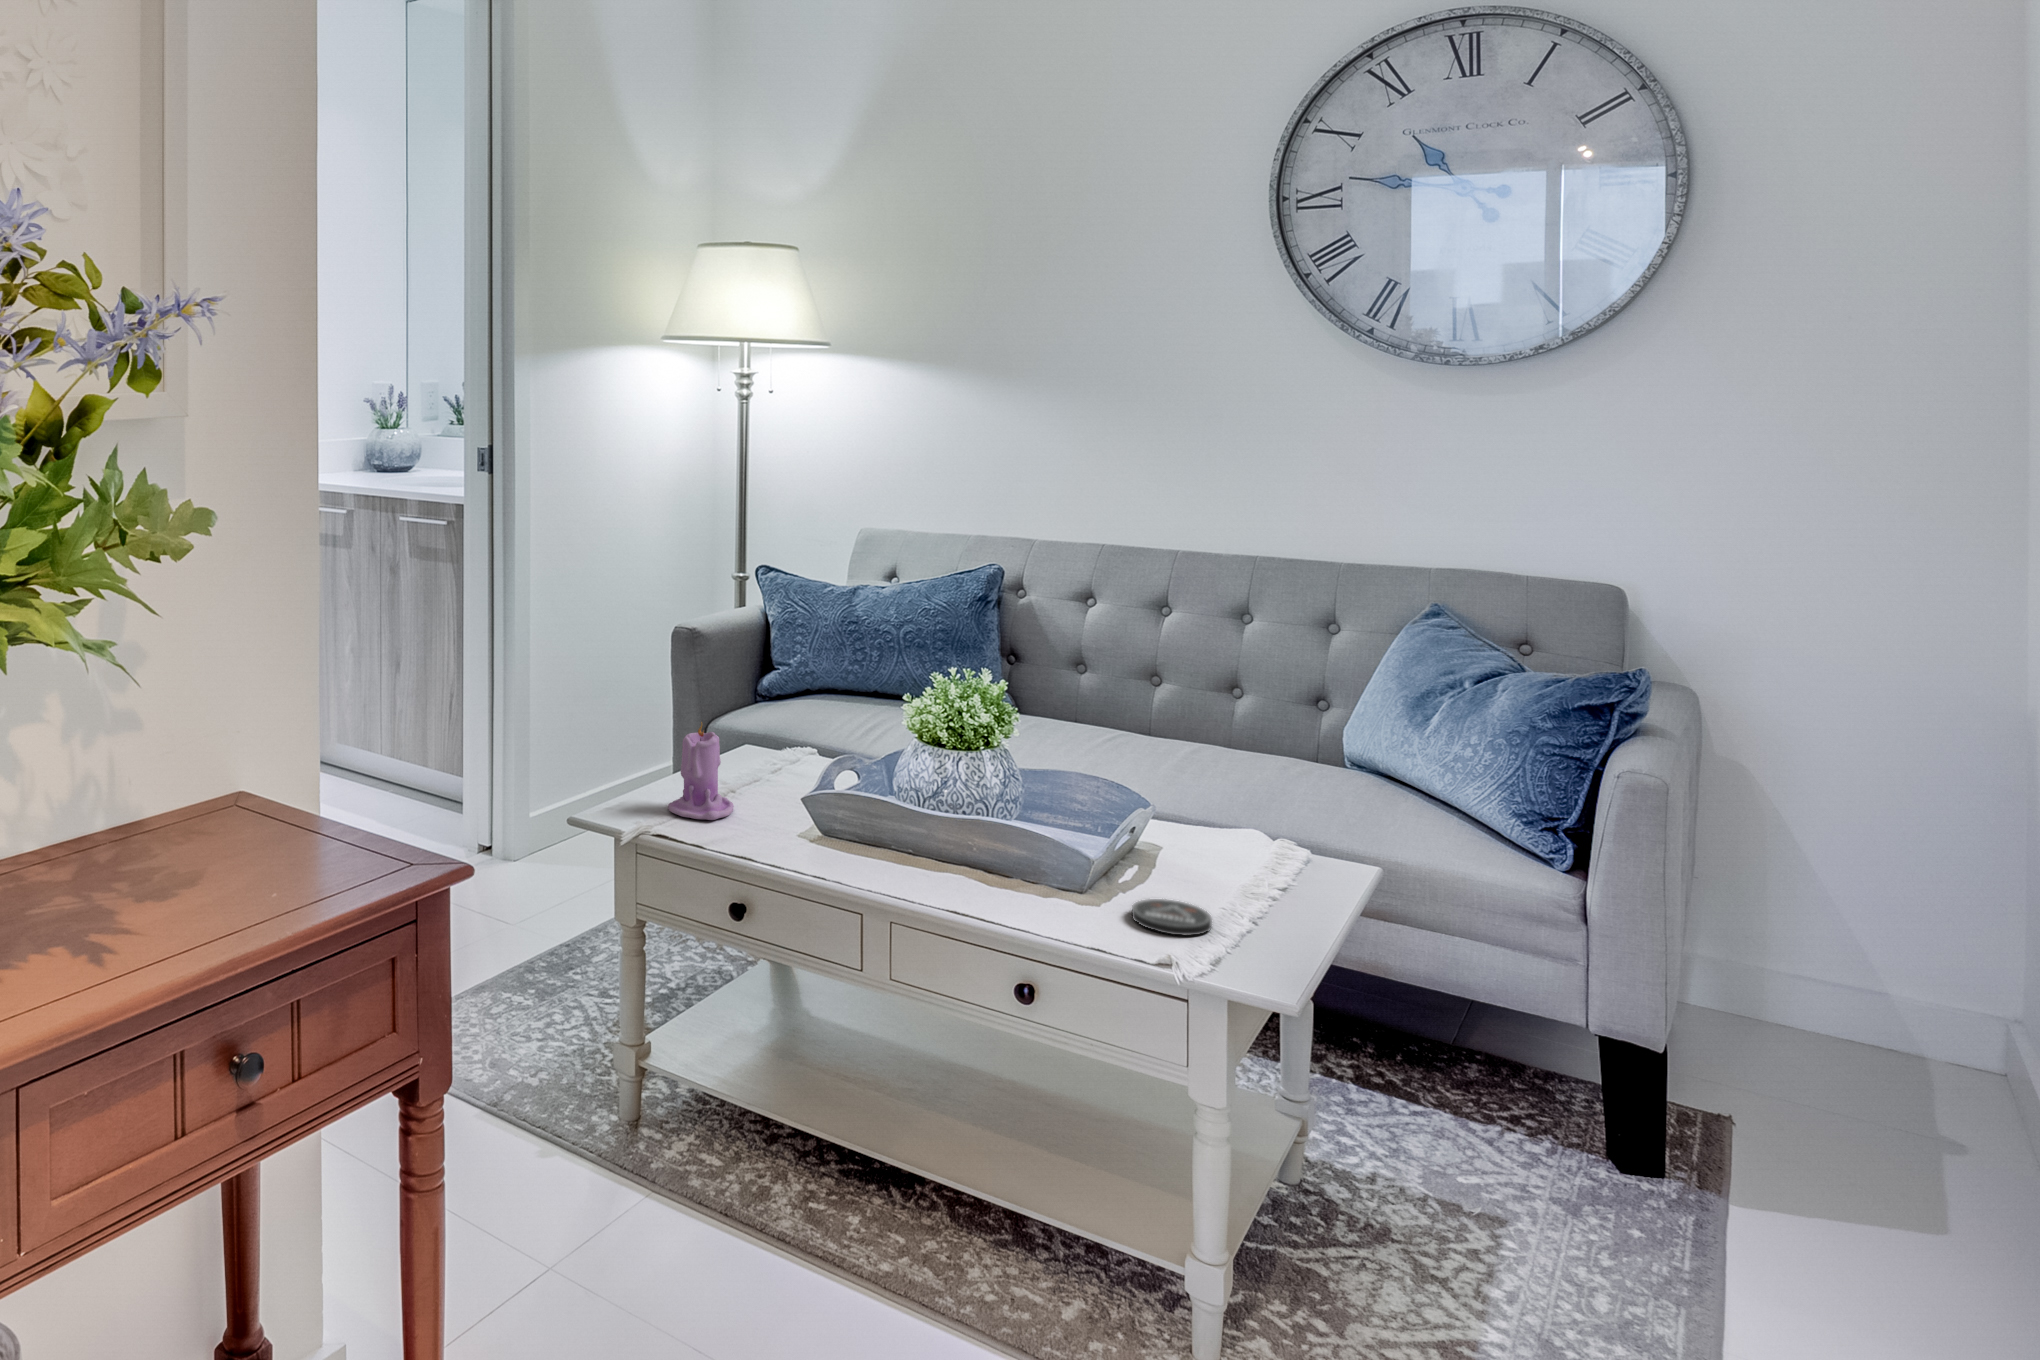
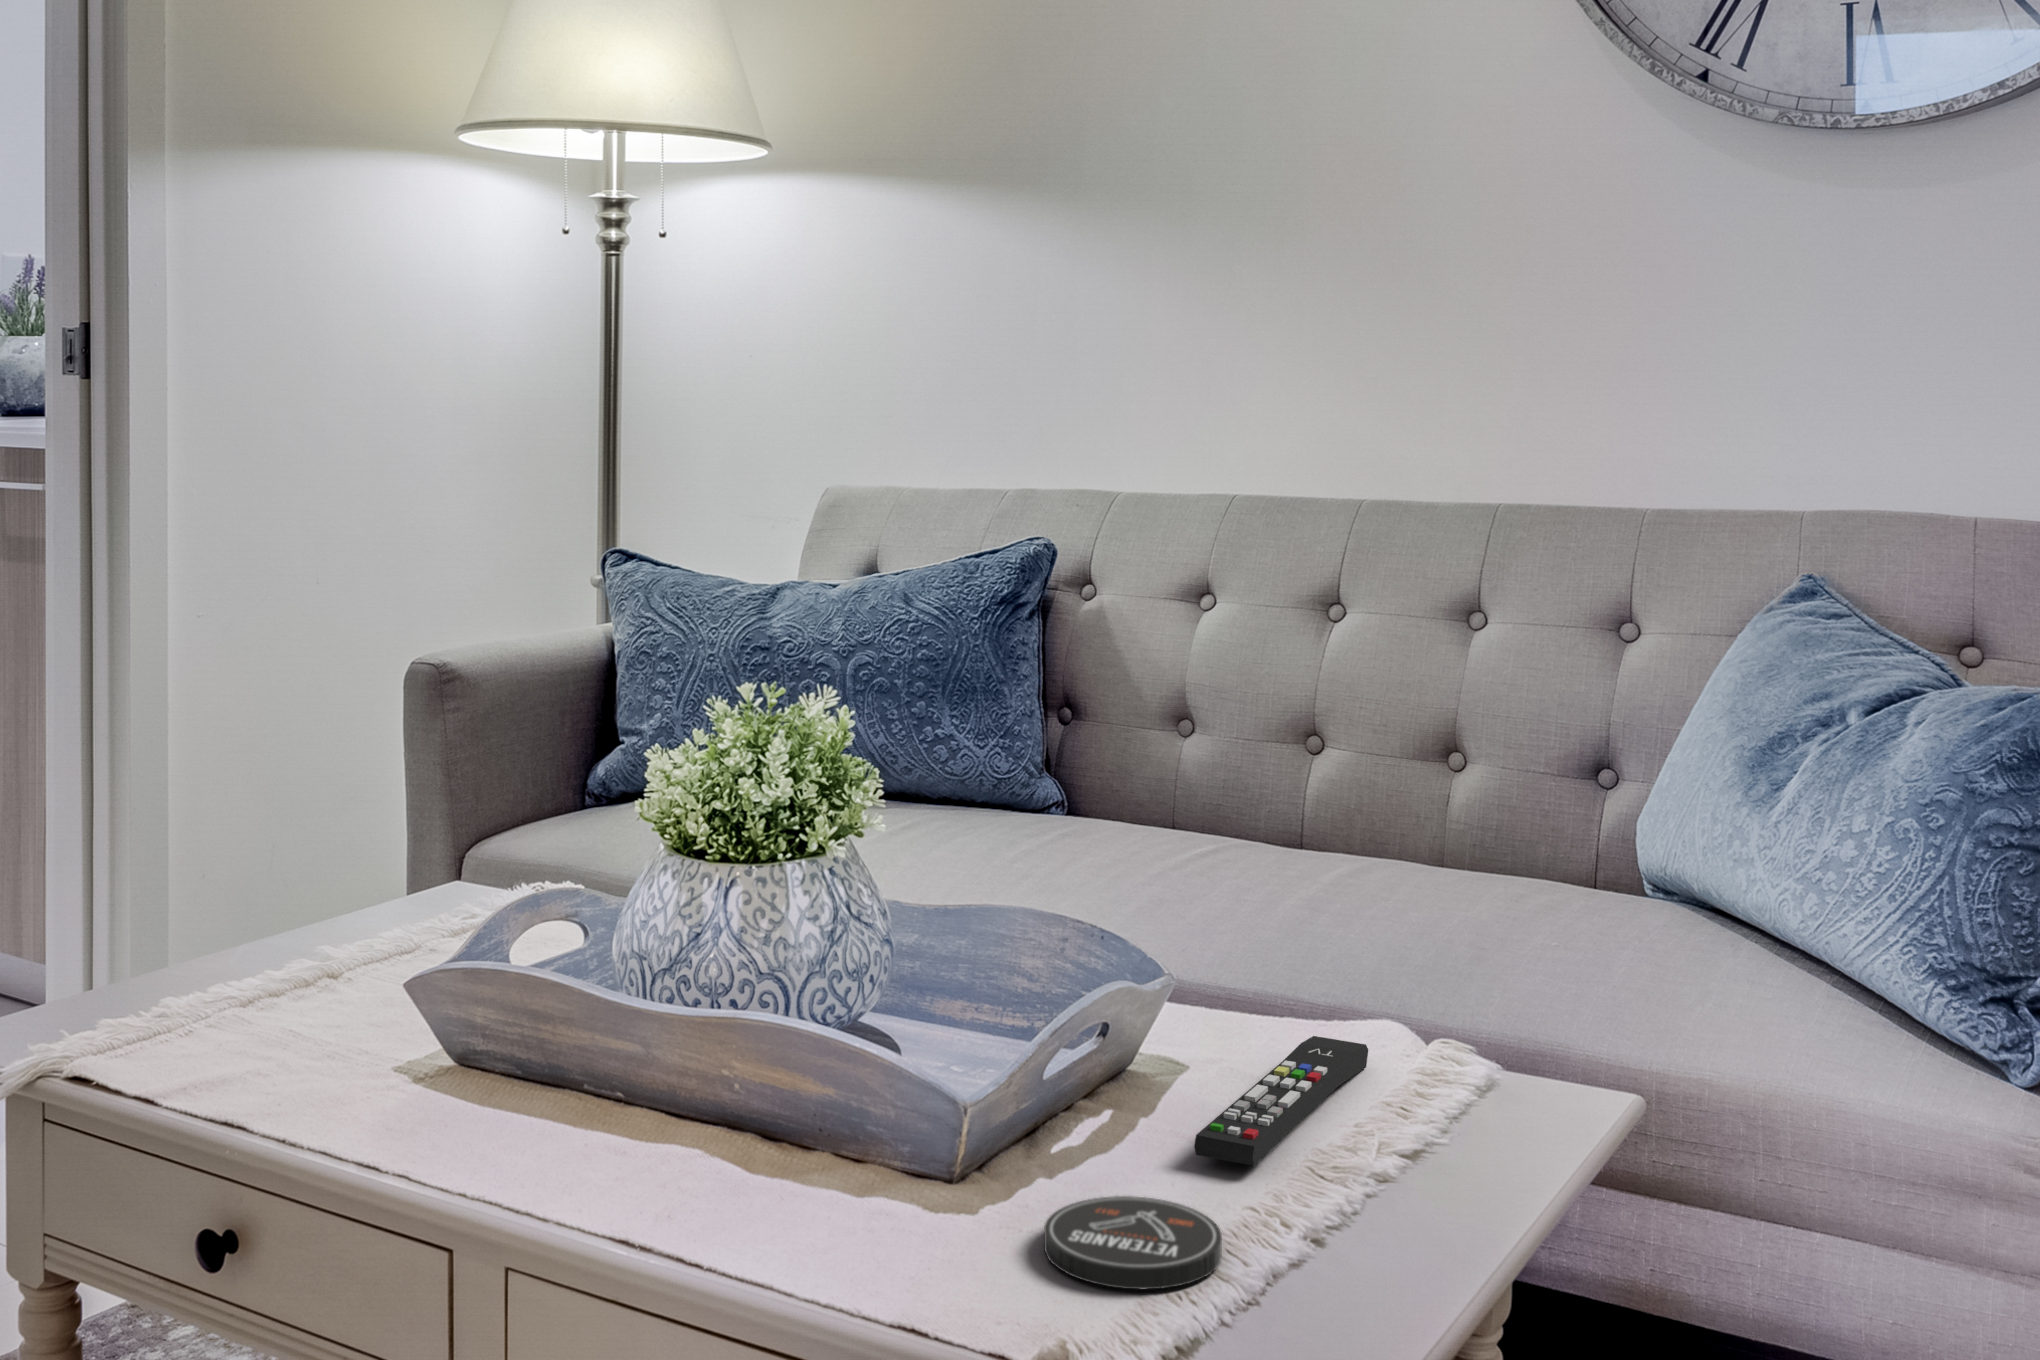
candle: present [668,722,734,820] -> none [146,822,301,1042]
remote control: none [1183,835,1245,890] -> present [1194,1036,1368,1166]

